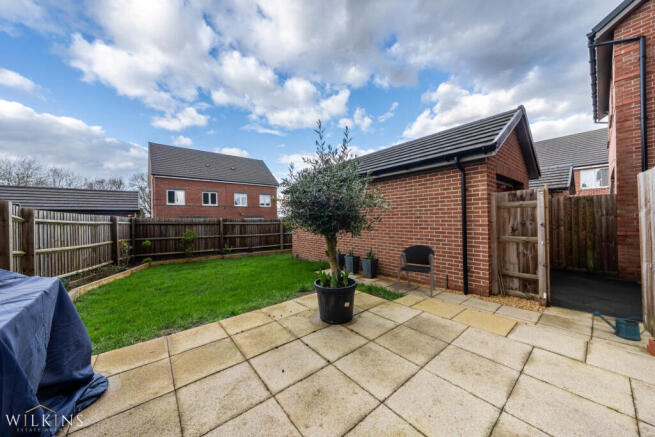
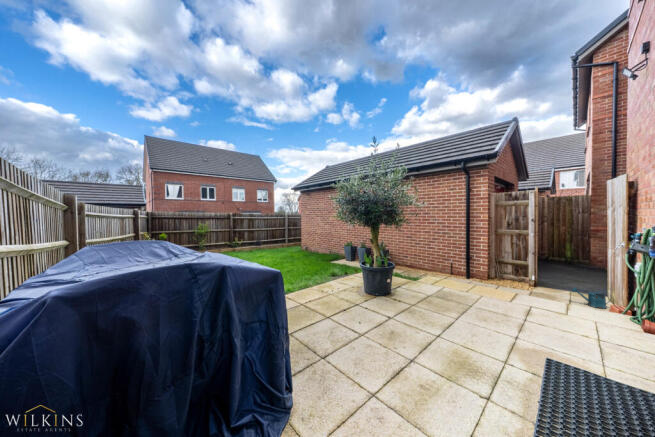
chair: present [397,245,435,297] -> none [409,237,442,281]

